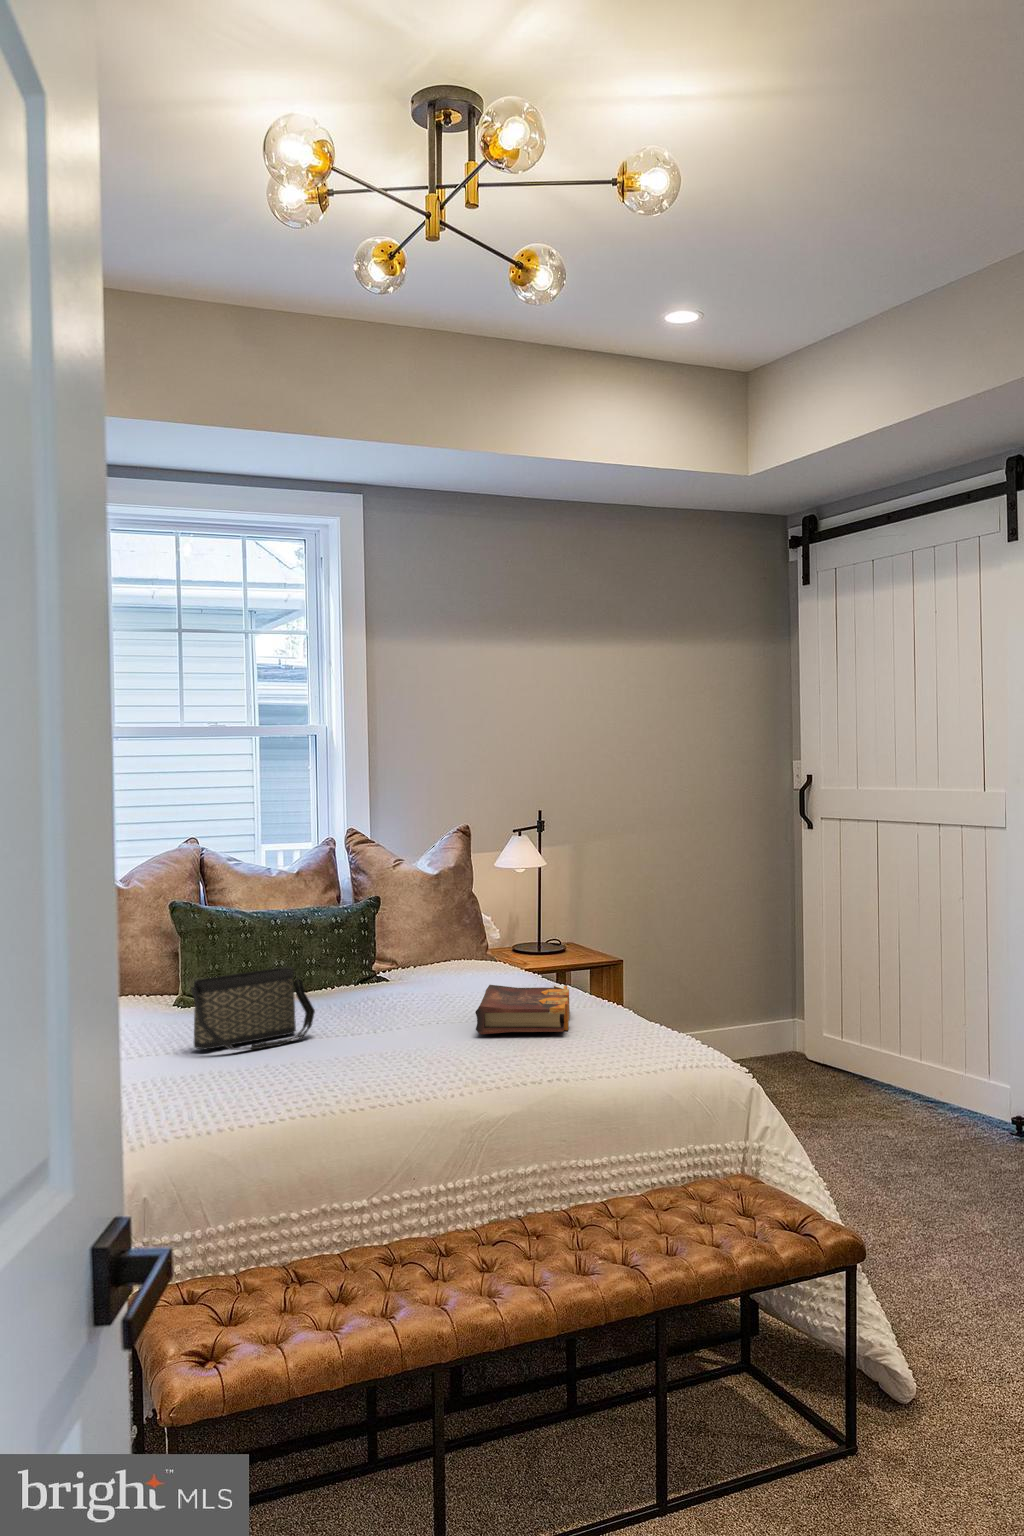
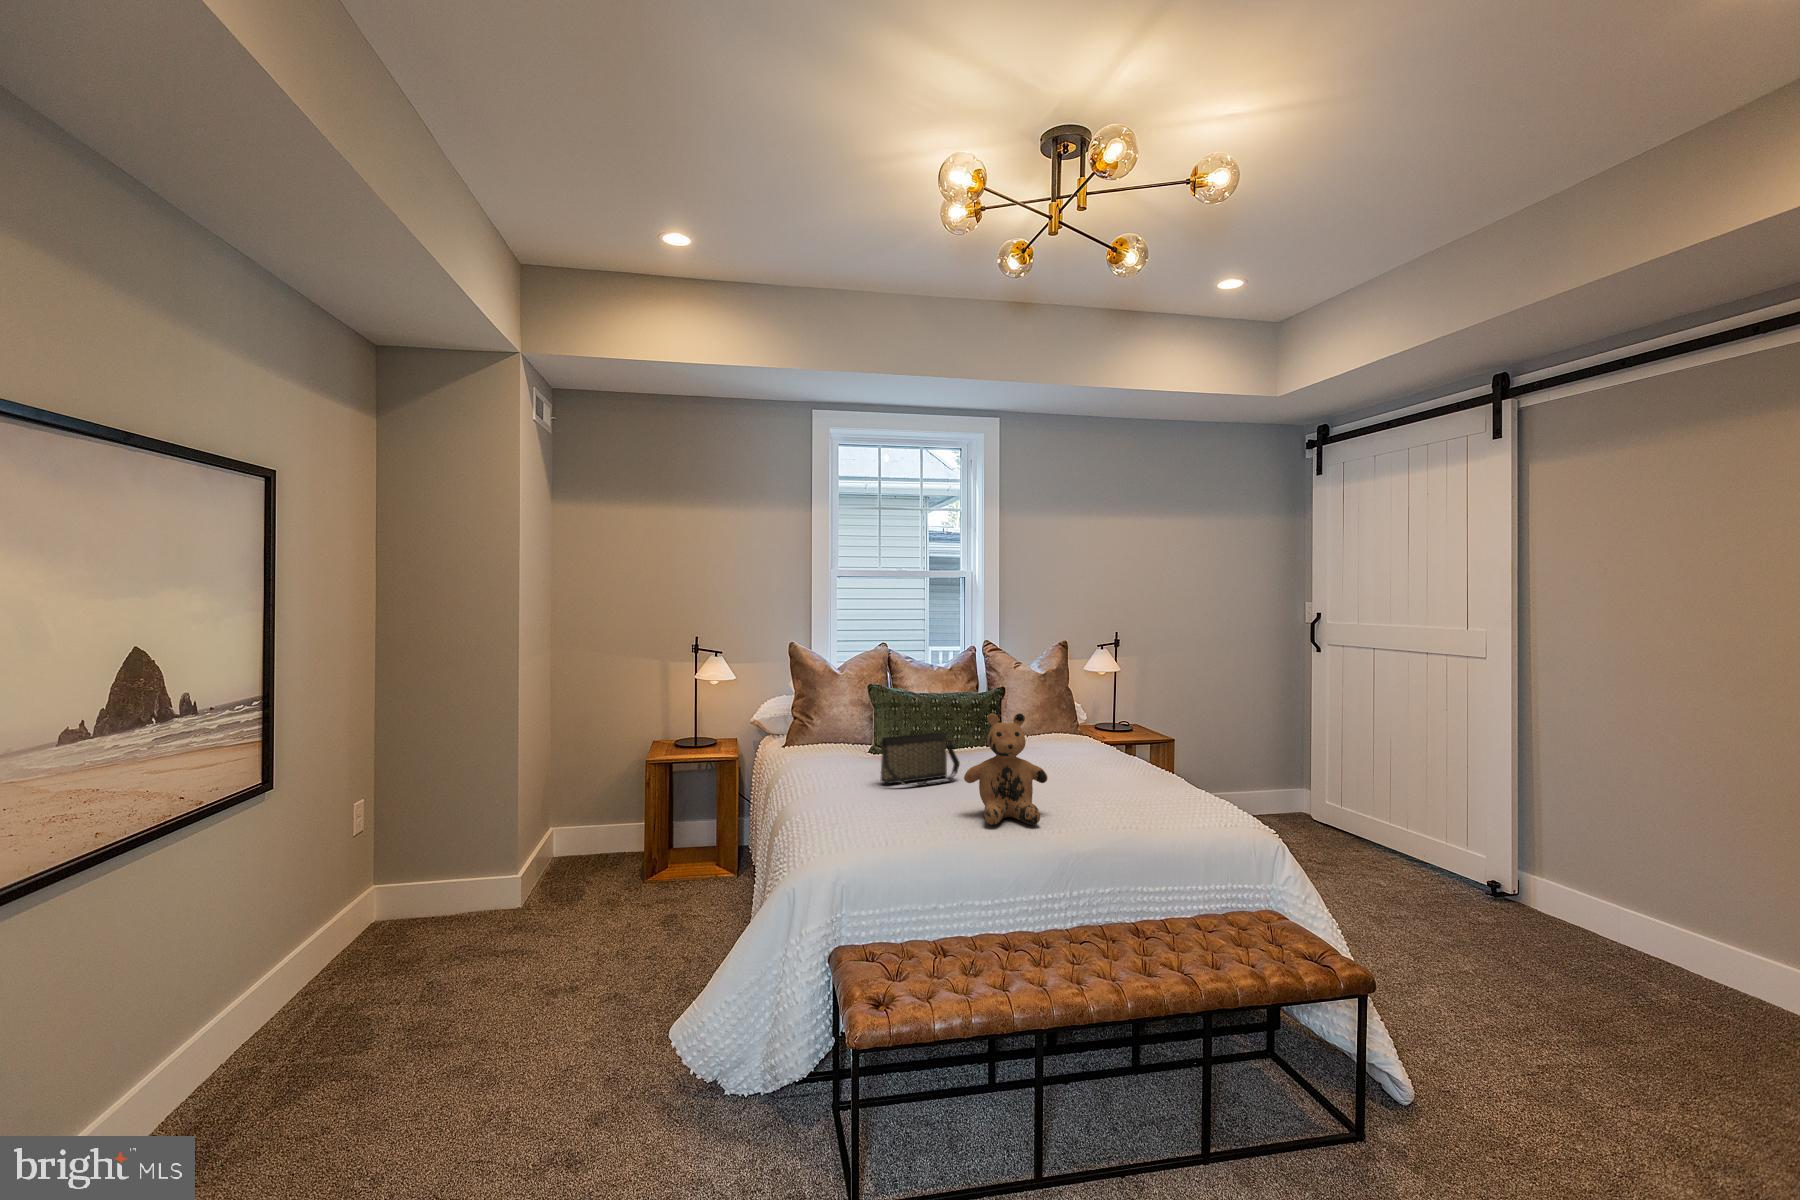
teddy bear: none [322,930,444,1093] -> present [964,713,1048,825]
book: present [475,985,570,1034] -> none [1070,753,1137,791]

